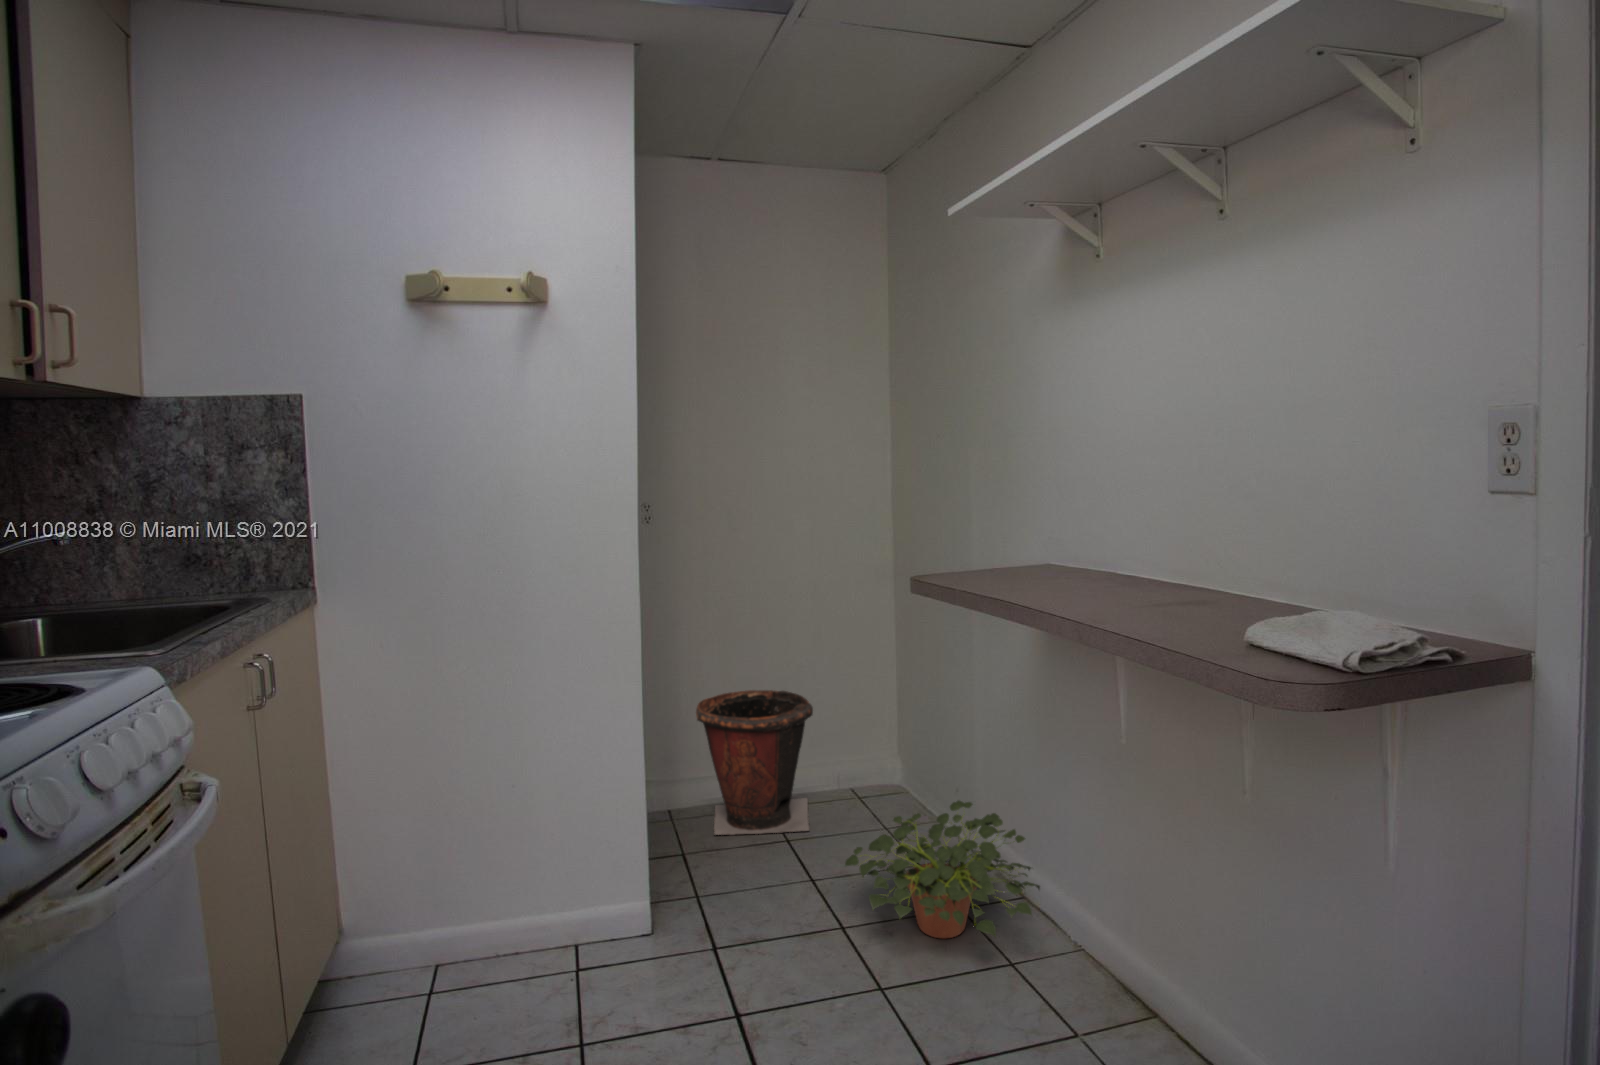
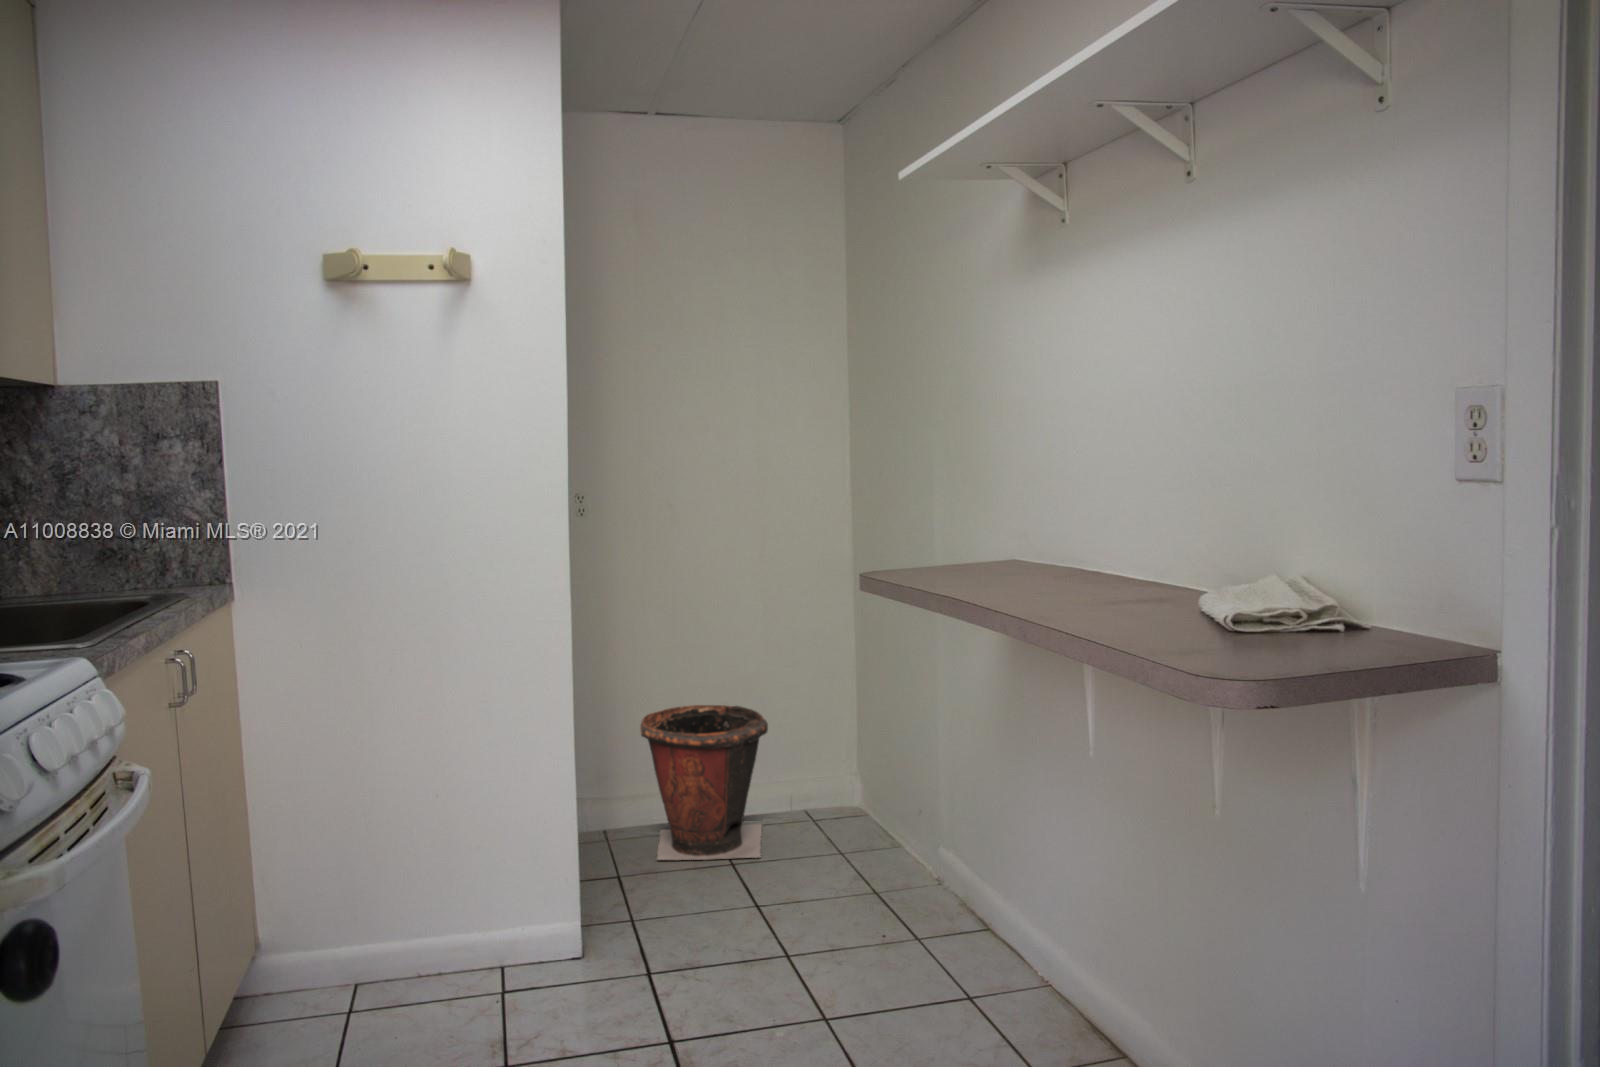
potted plant: present [845,800,1040,939] -> none [789,823,995,966]

